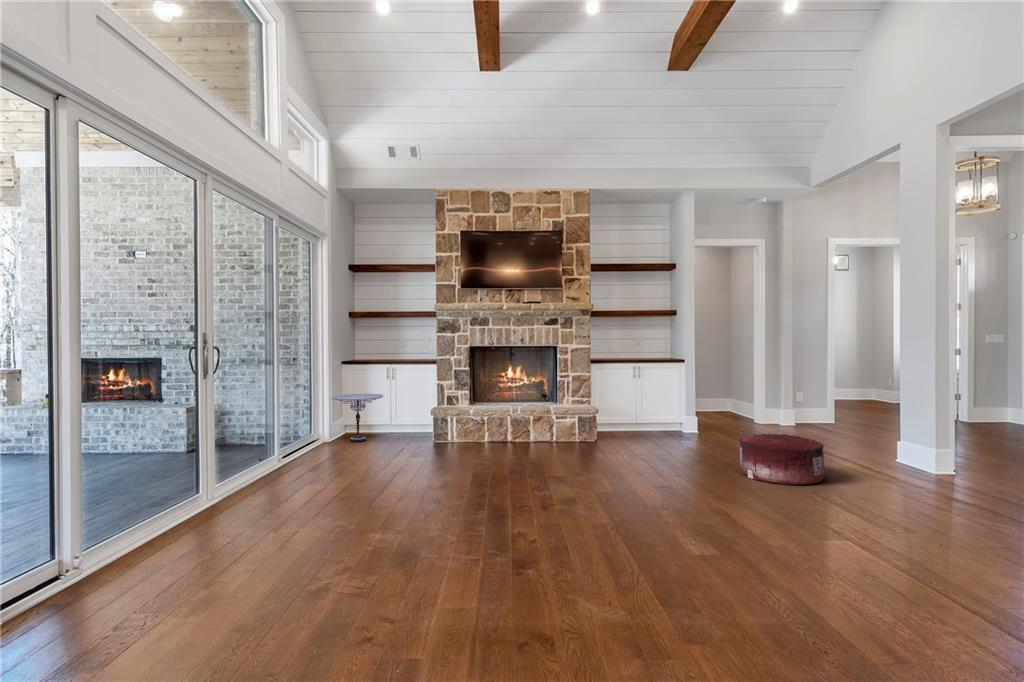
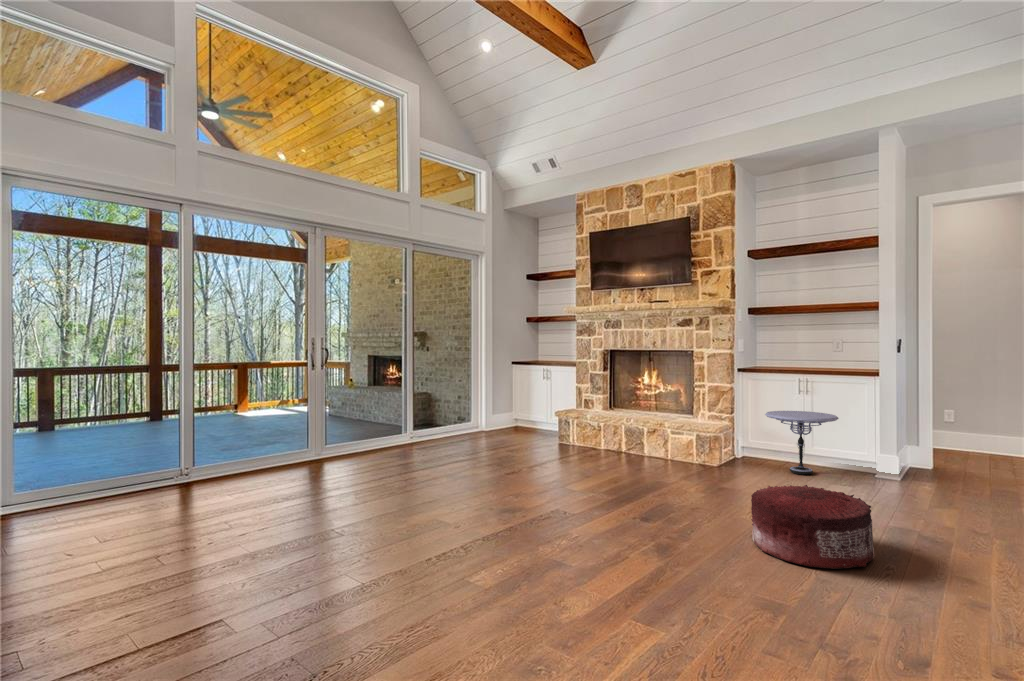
side table: present [332,394,383,442] -> present [765,411,839,475]

